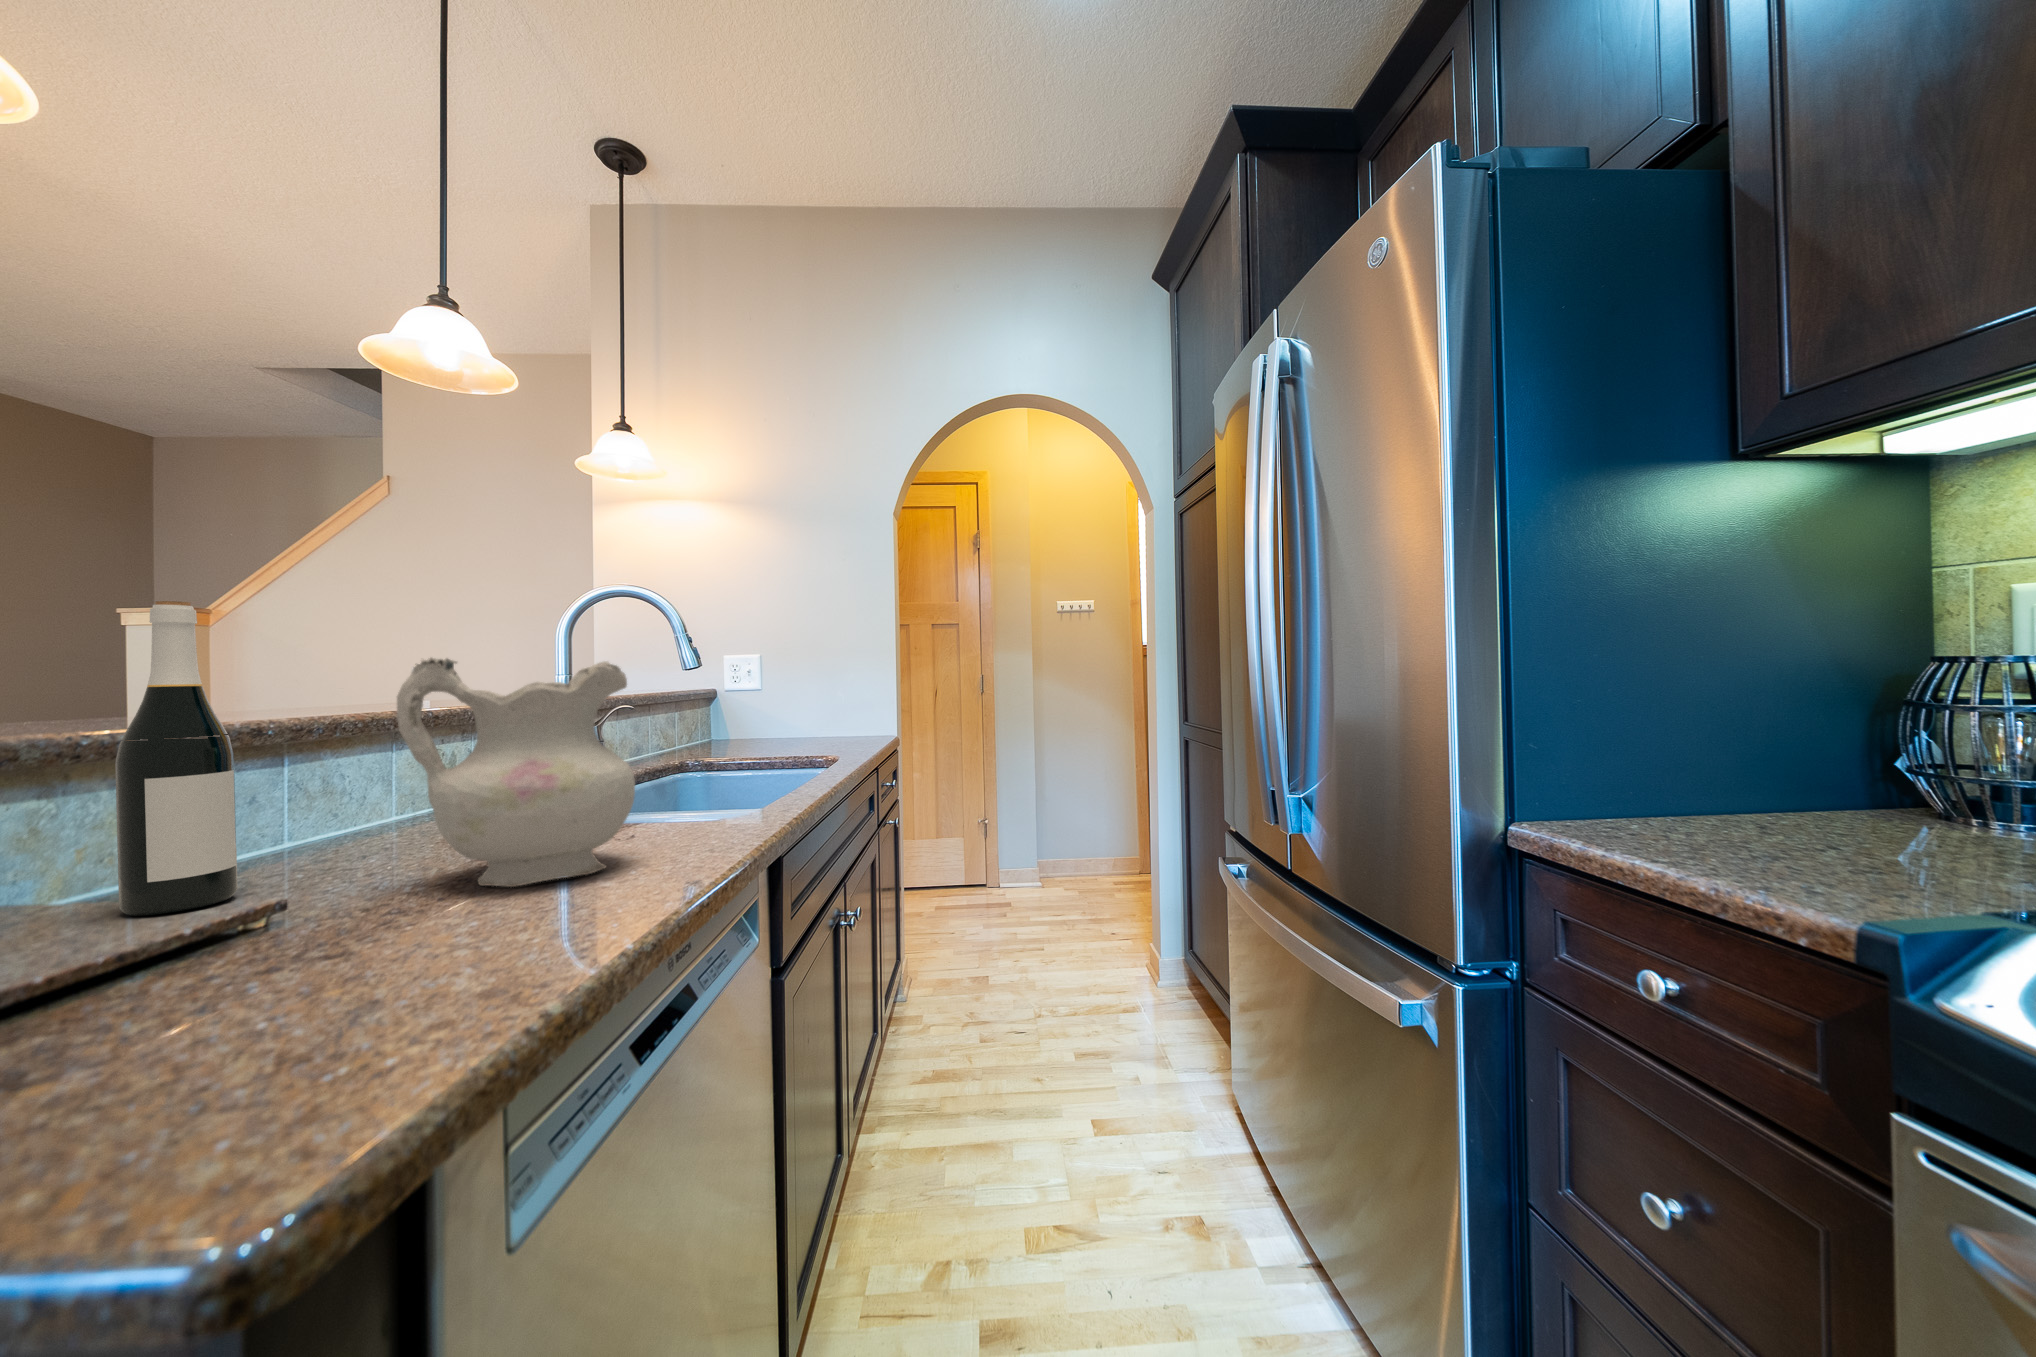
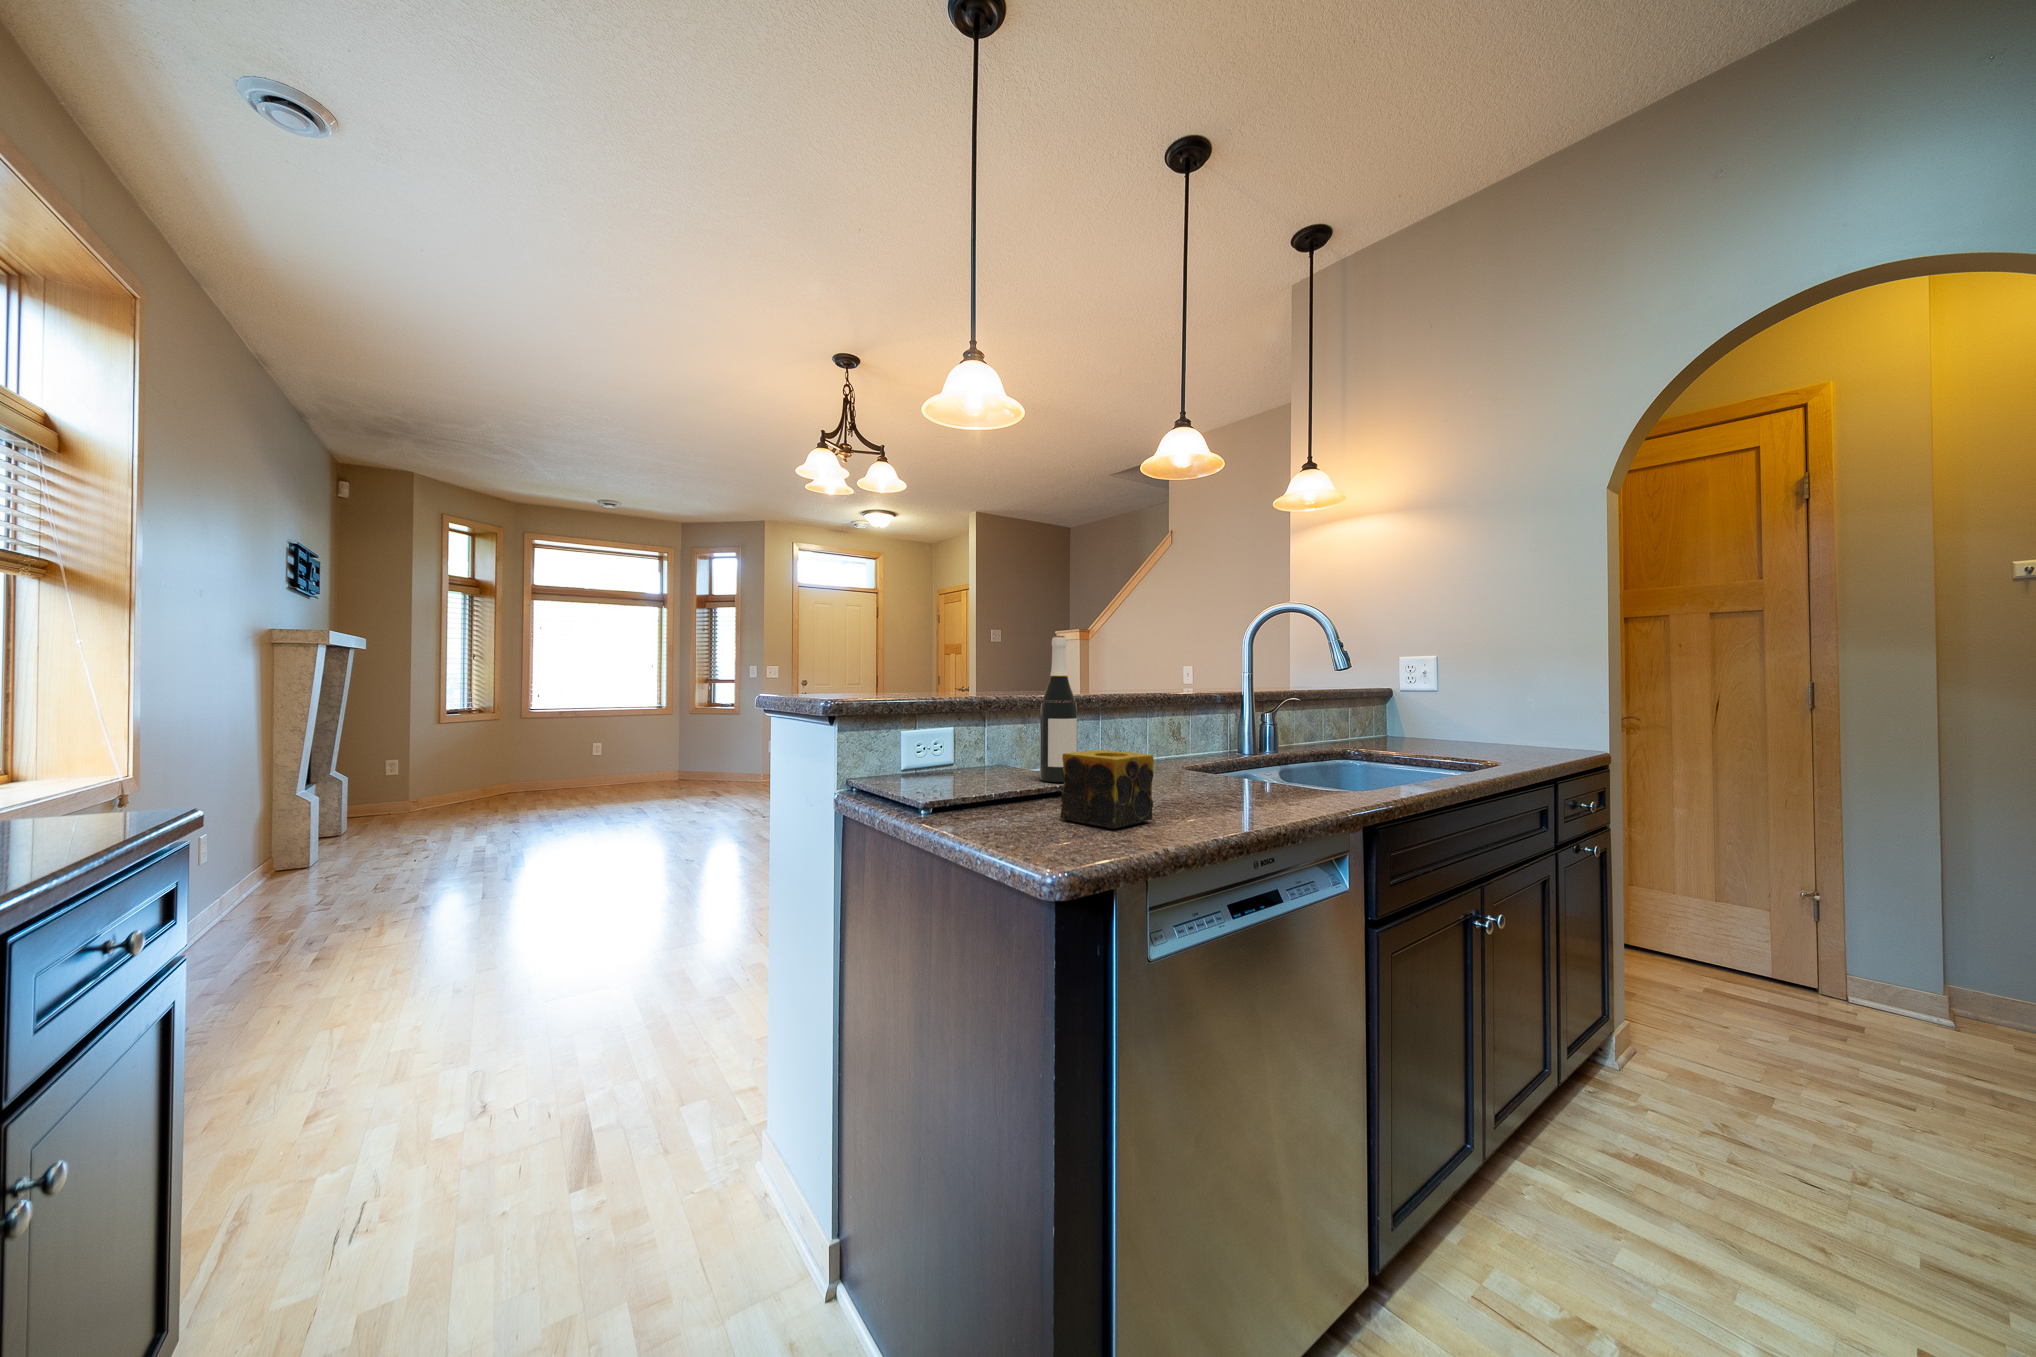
ceramic pitcher: present [397,658,635,887] -> none [1137,663,1259,802]
candle: none [221,829,476,1017] -> present [1061,750,1154,828]

